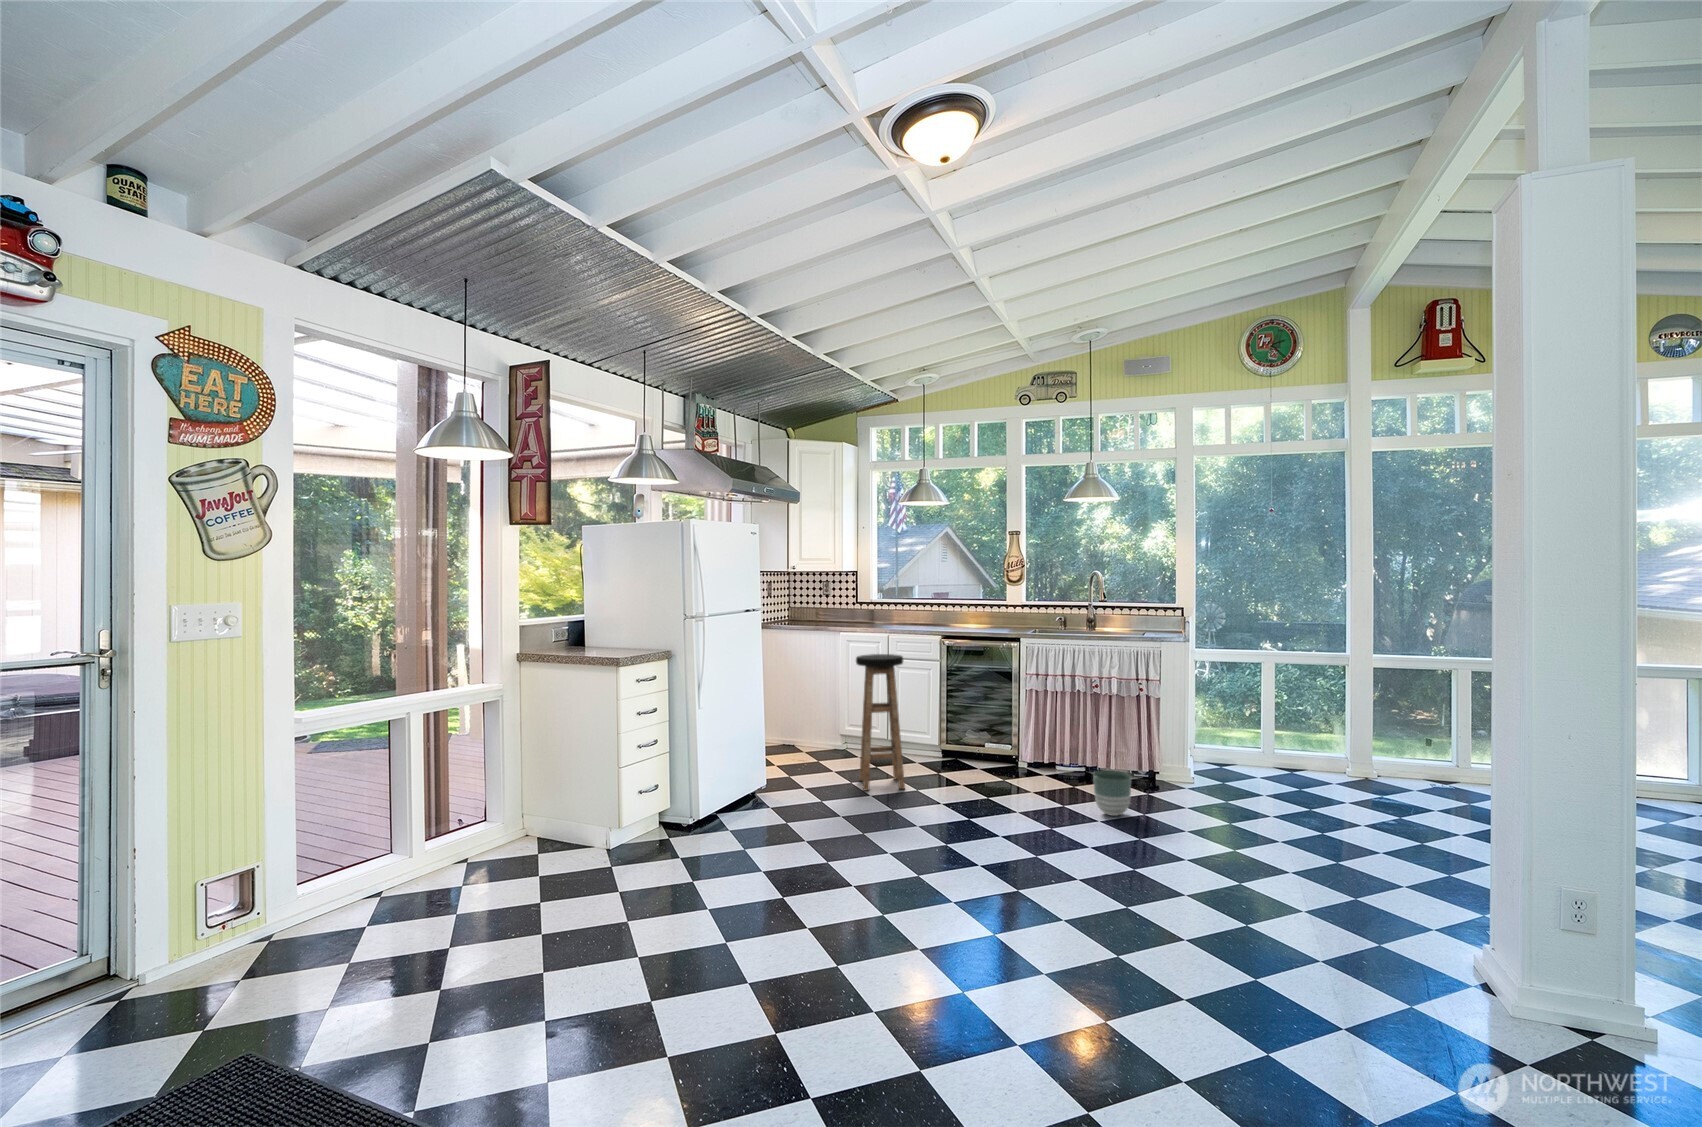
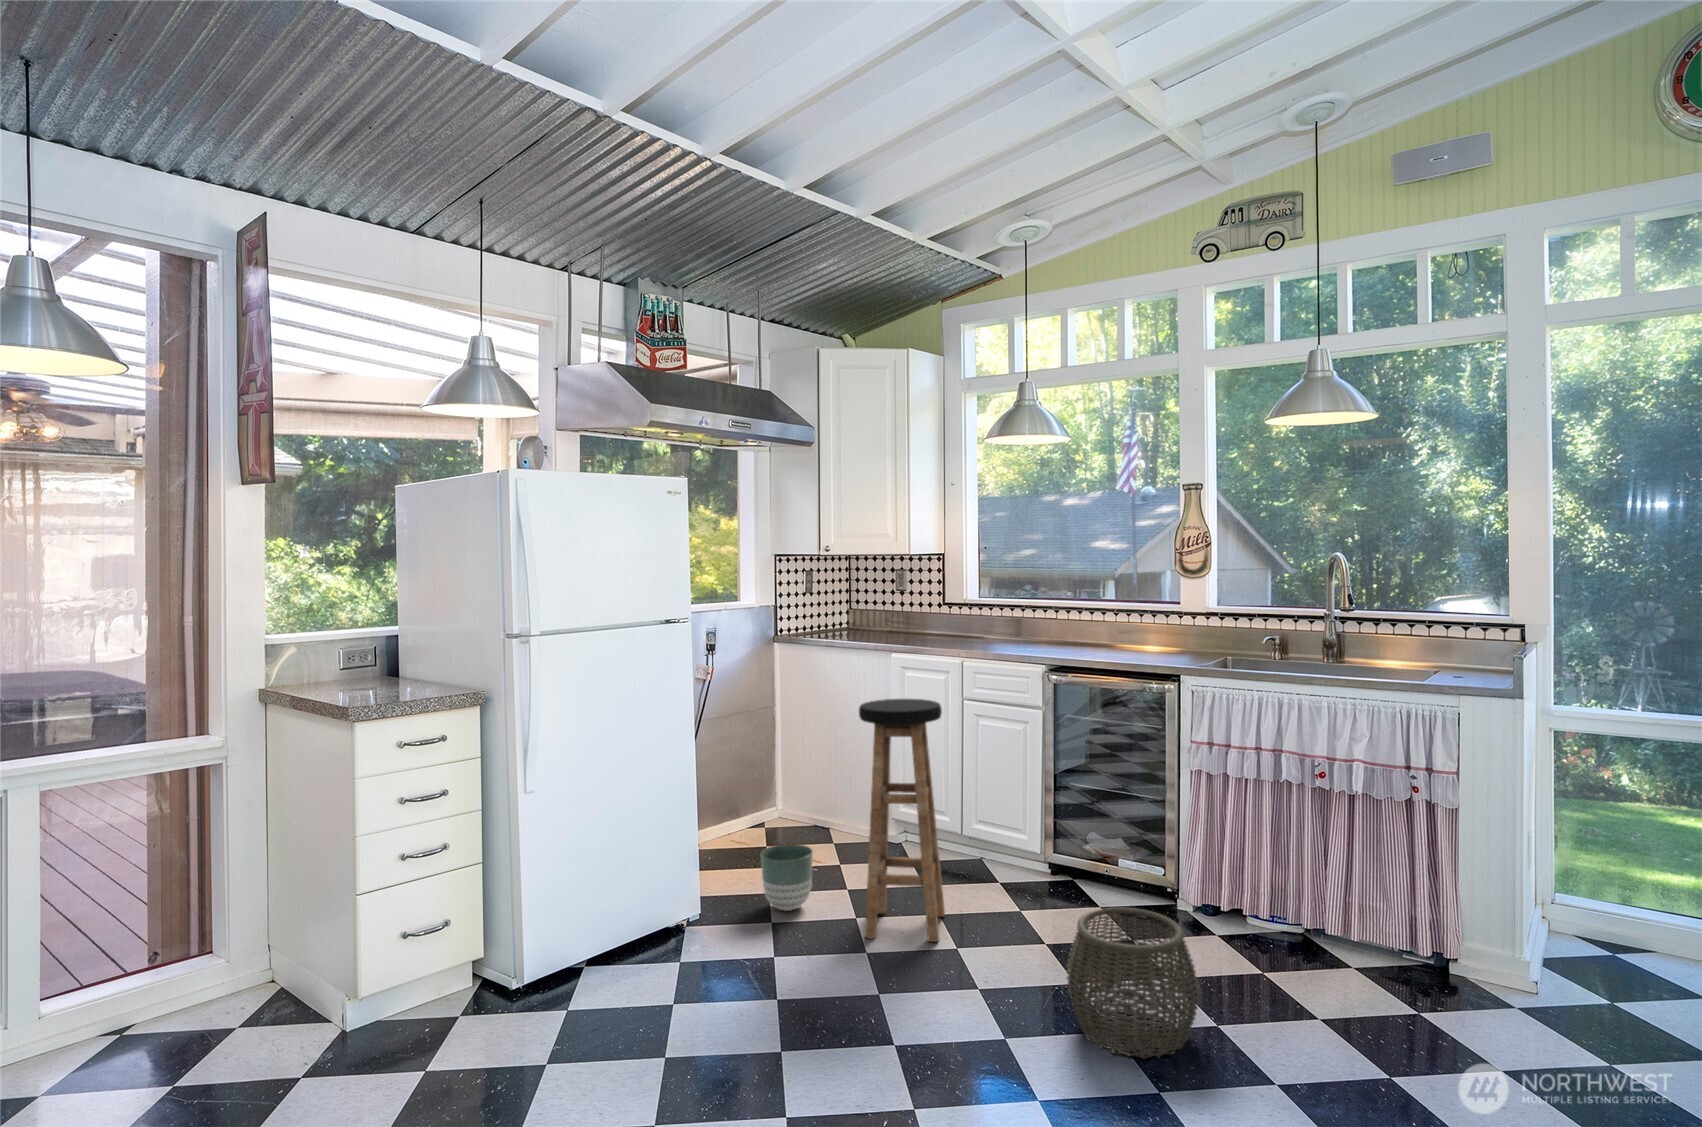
woven basket: none [992,752,1057,819] -> present [1067,908,1199,1059]
planter: present [1093,771,1131,816] -> present [760,844,813,911]

